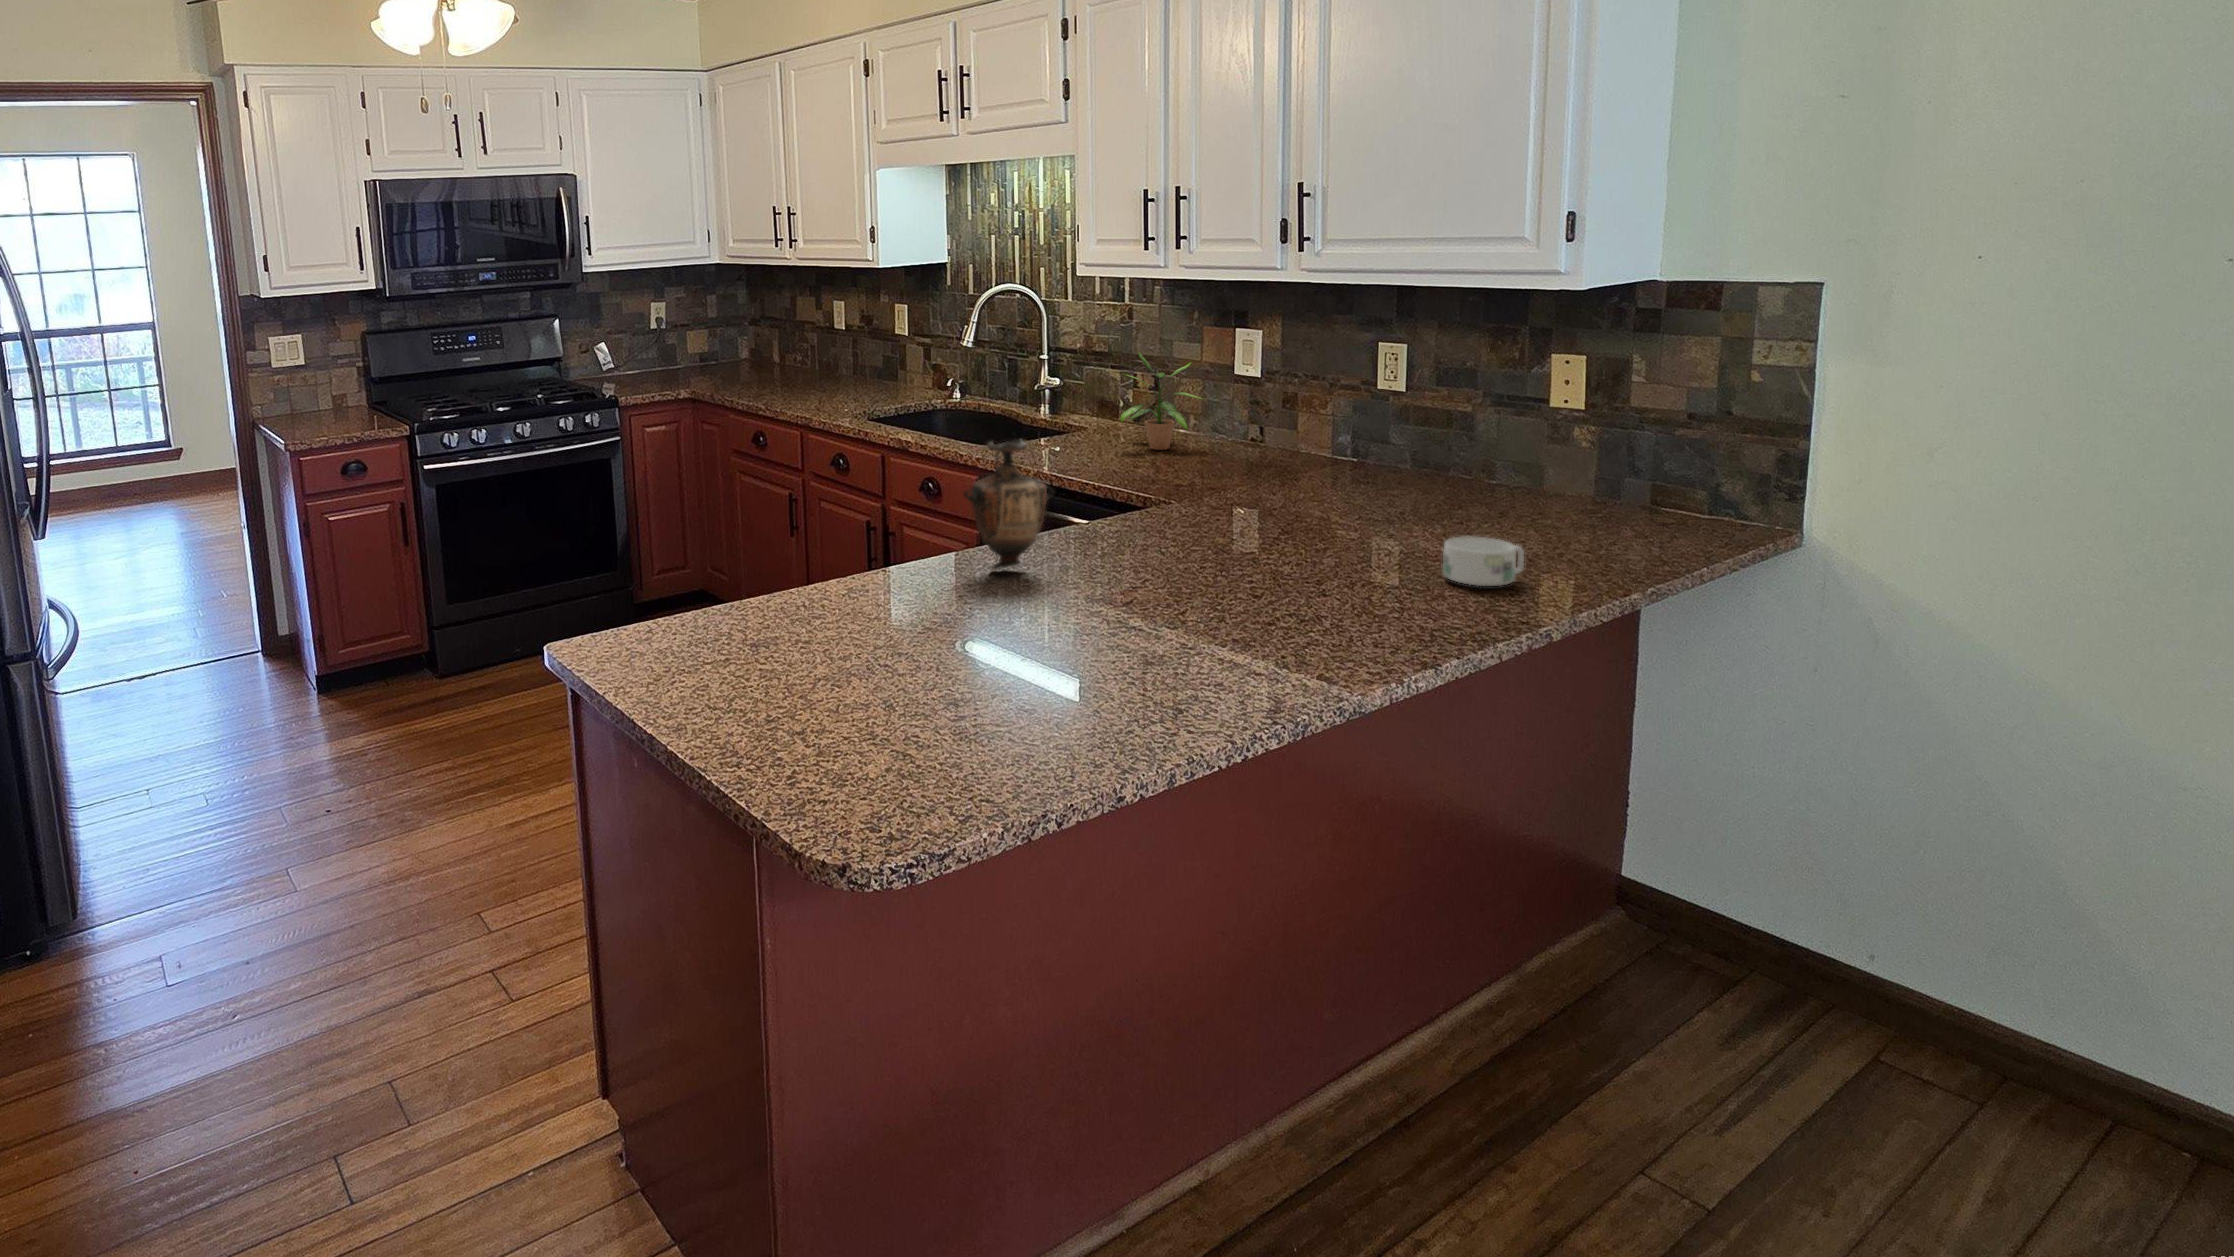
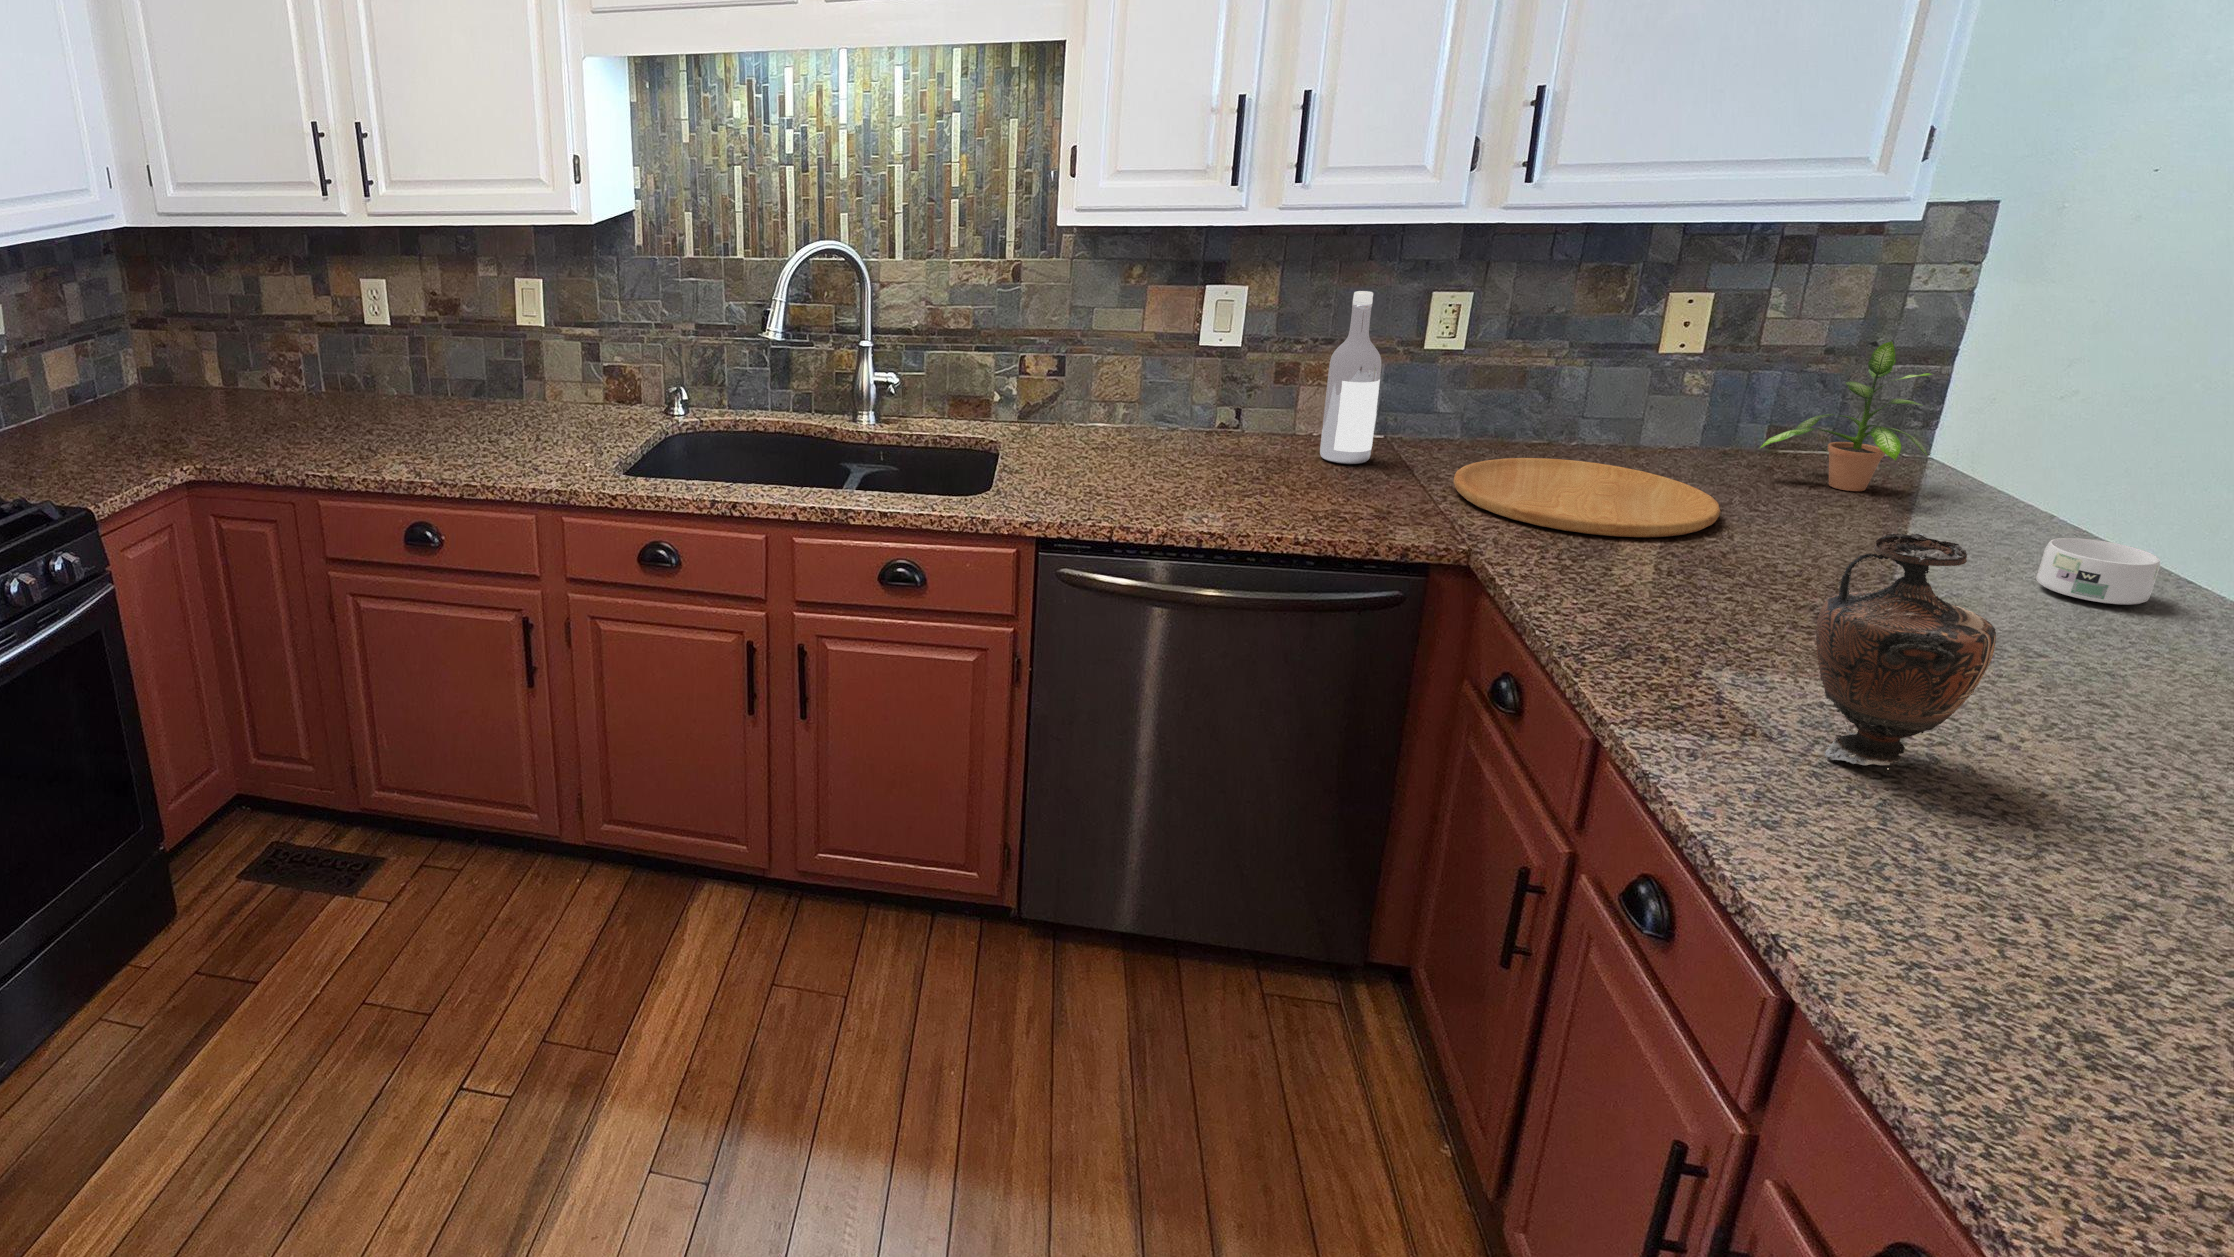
wine bottle: none [1256,333,1295,467] -> present [1320,291,1381,464]
potted plant: present [1121,351,1203,450] -> present [1760,341,1932,491]
cutting board: none [1242,471,1433,520] -> present [1453,458,1720,537]

